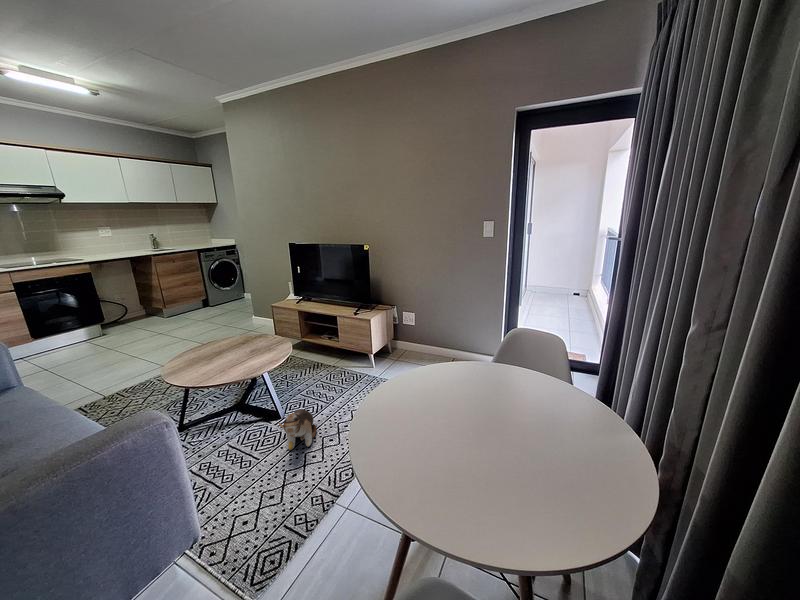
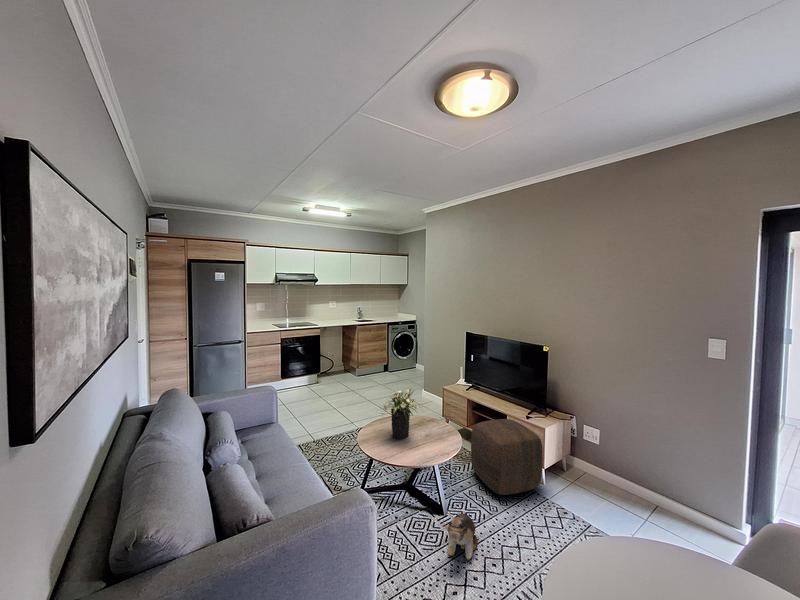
flower arrangement: none [186,302,240,360] -> present [382,389,420,439]
ottoman: none [304,319,371,385] -> present [471,419,543,495]

